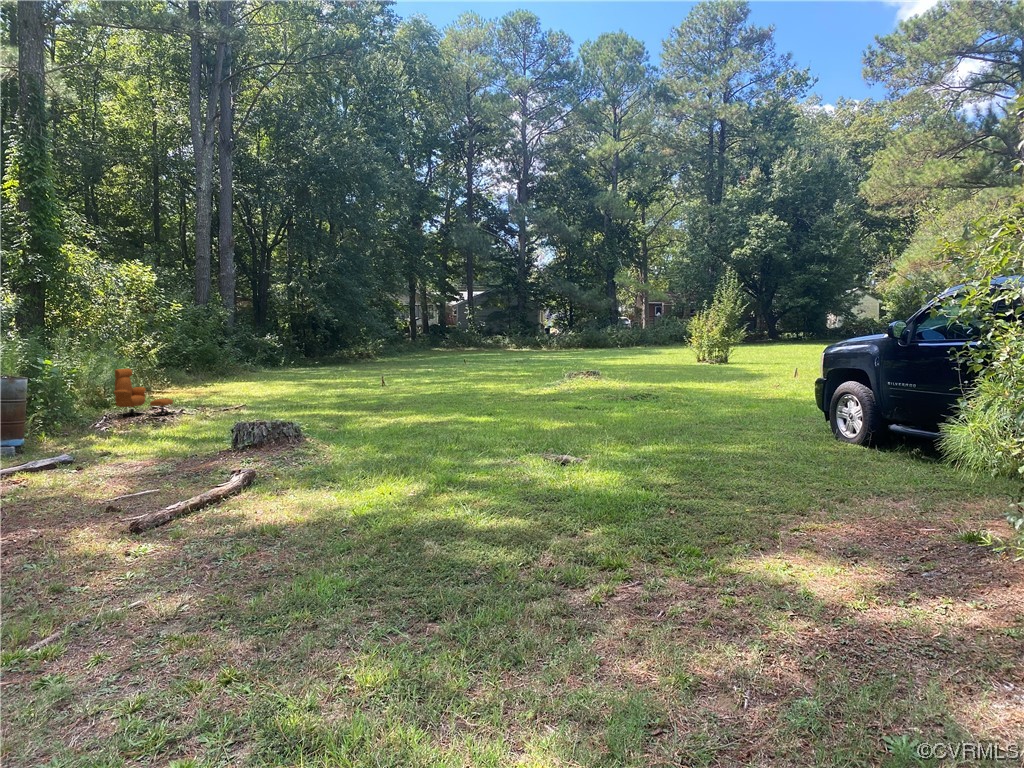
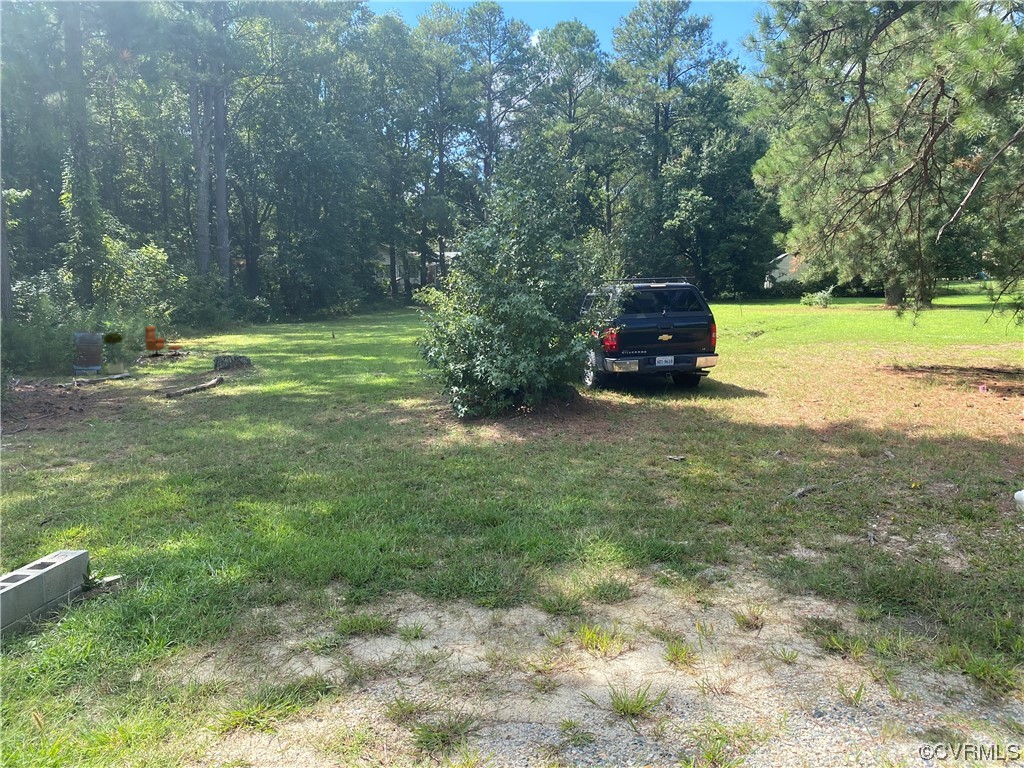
potted tree: none [25,378,64,456] -> present [104,332,123,374]

